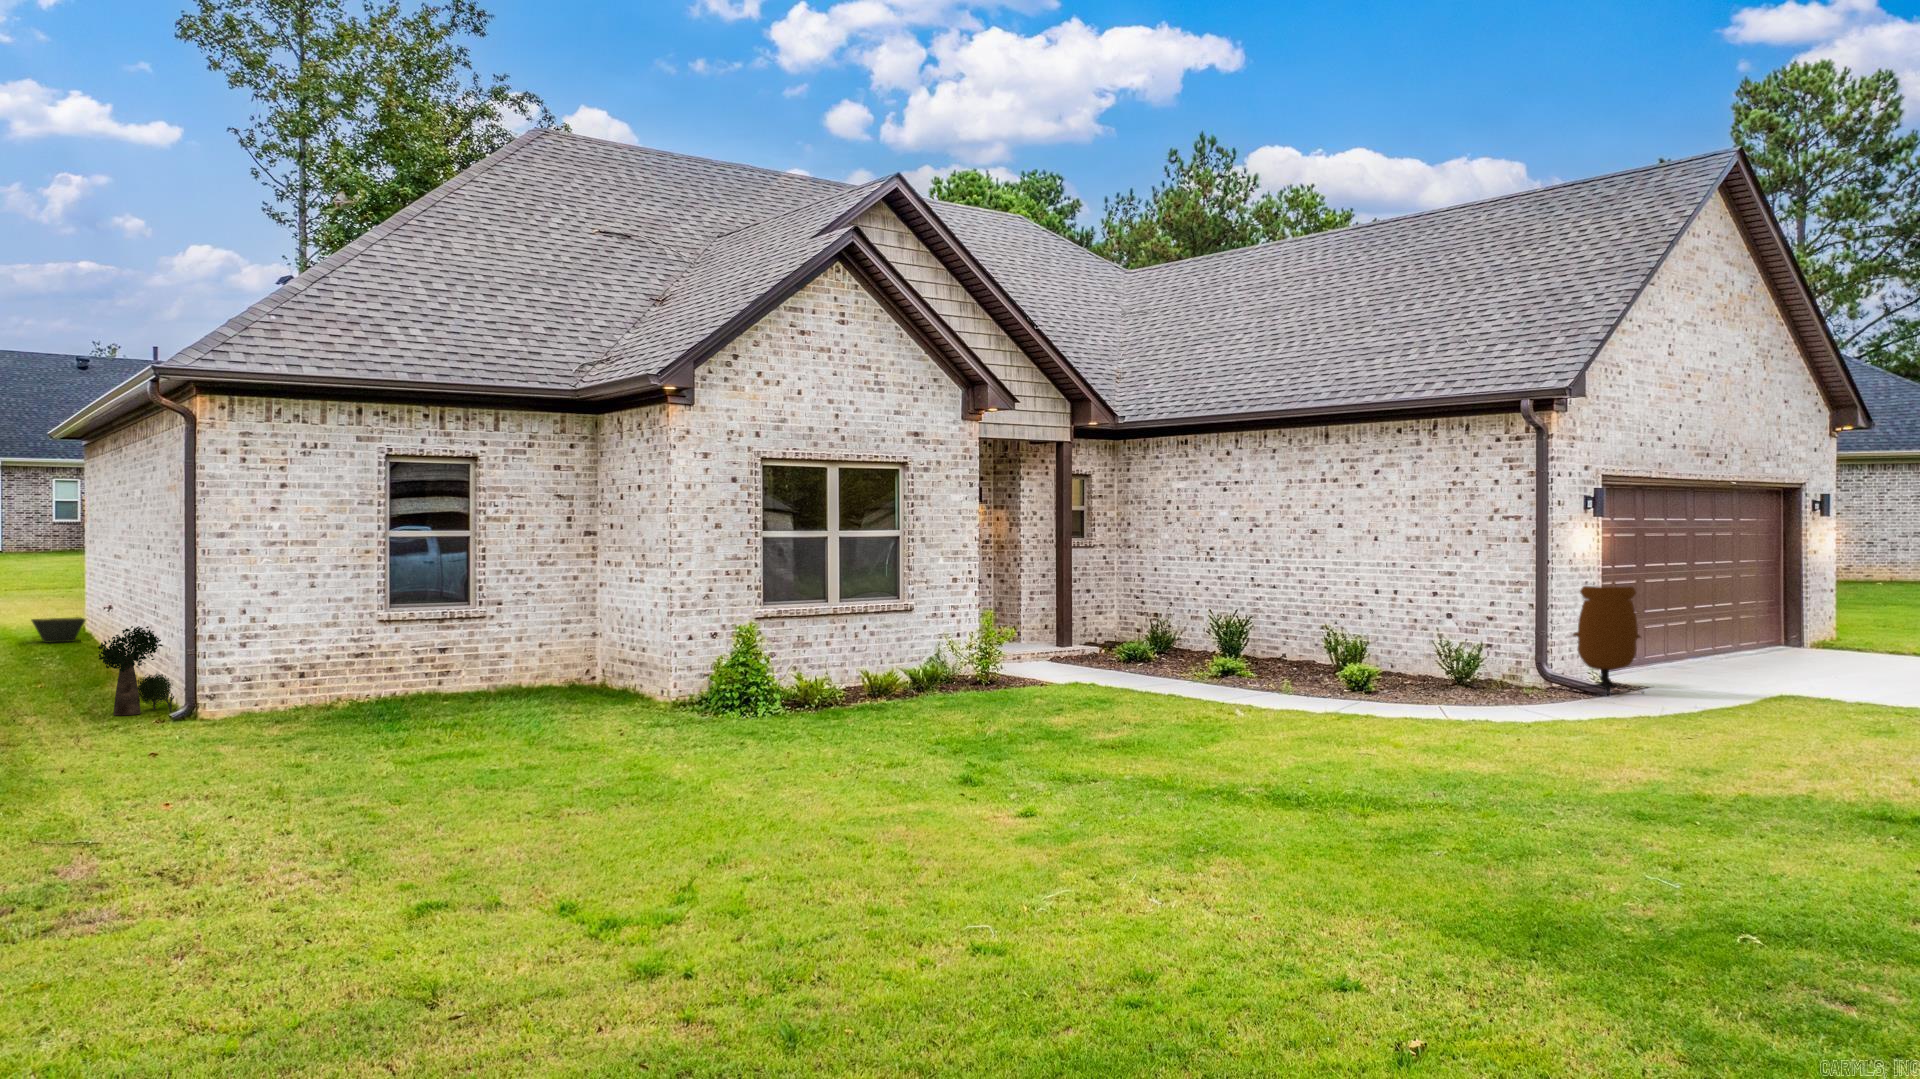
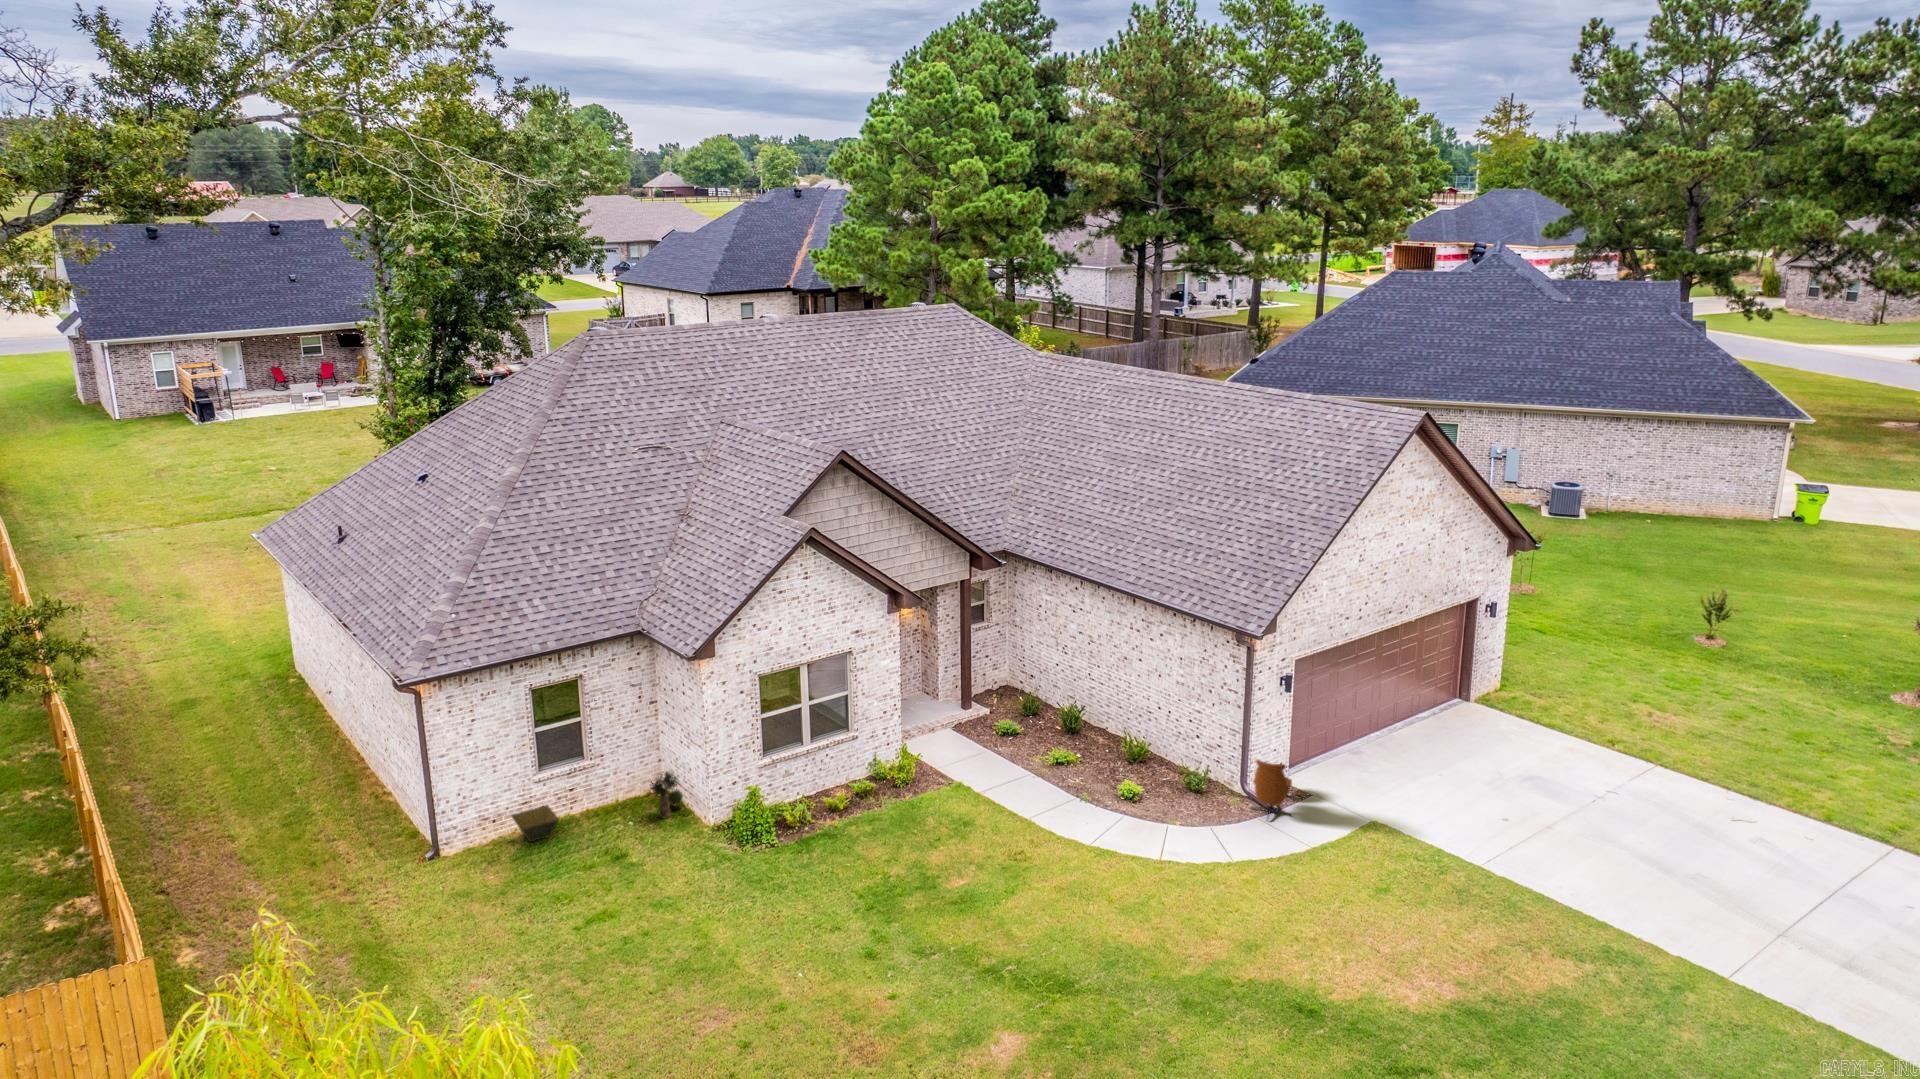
basket: present [32,618,85,643] -> present [512,806,559,842]
potted plant: present [98,626,174,715] -> present [650,772,686,818]

